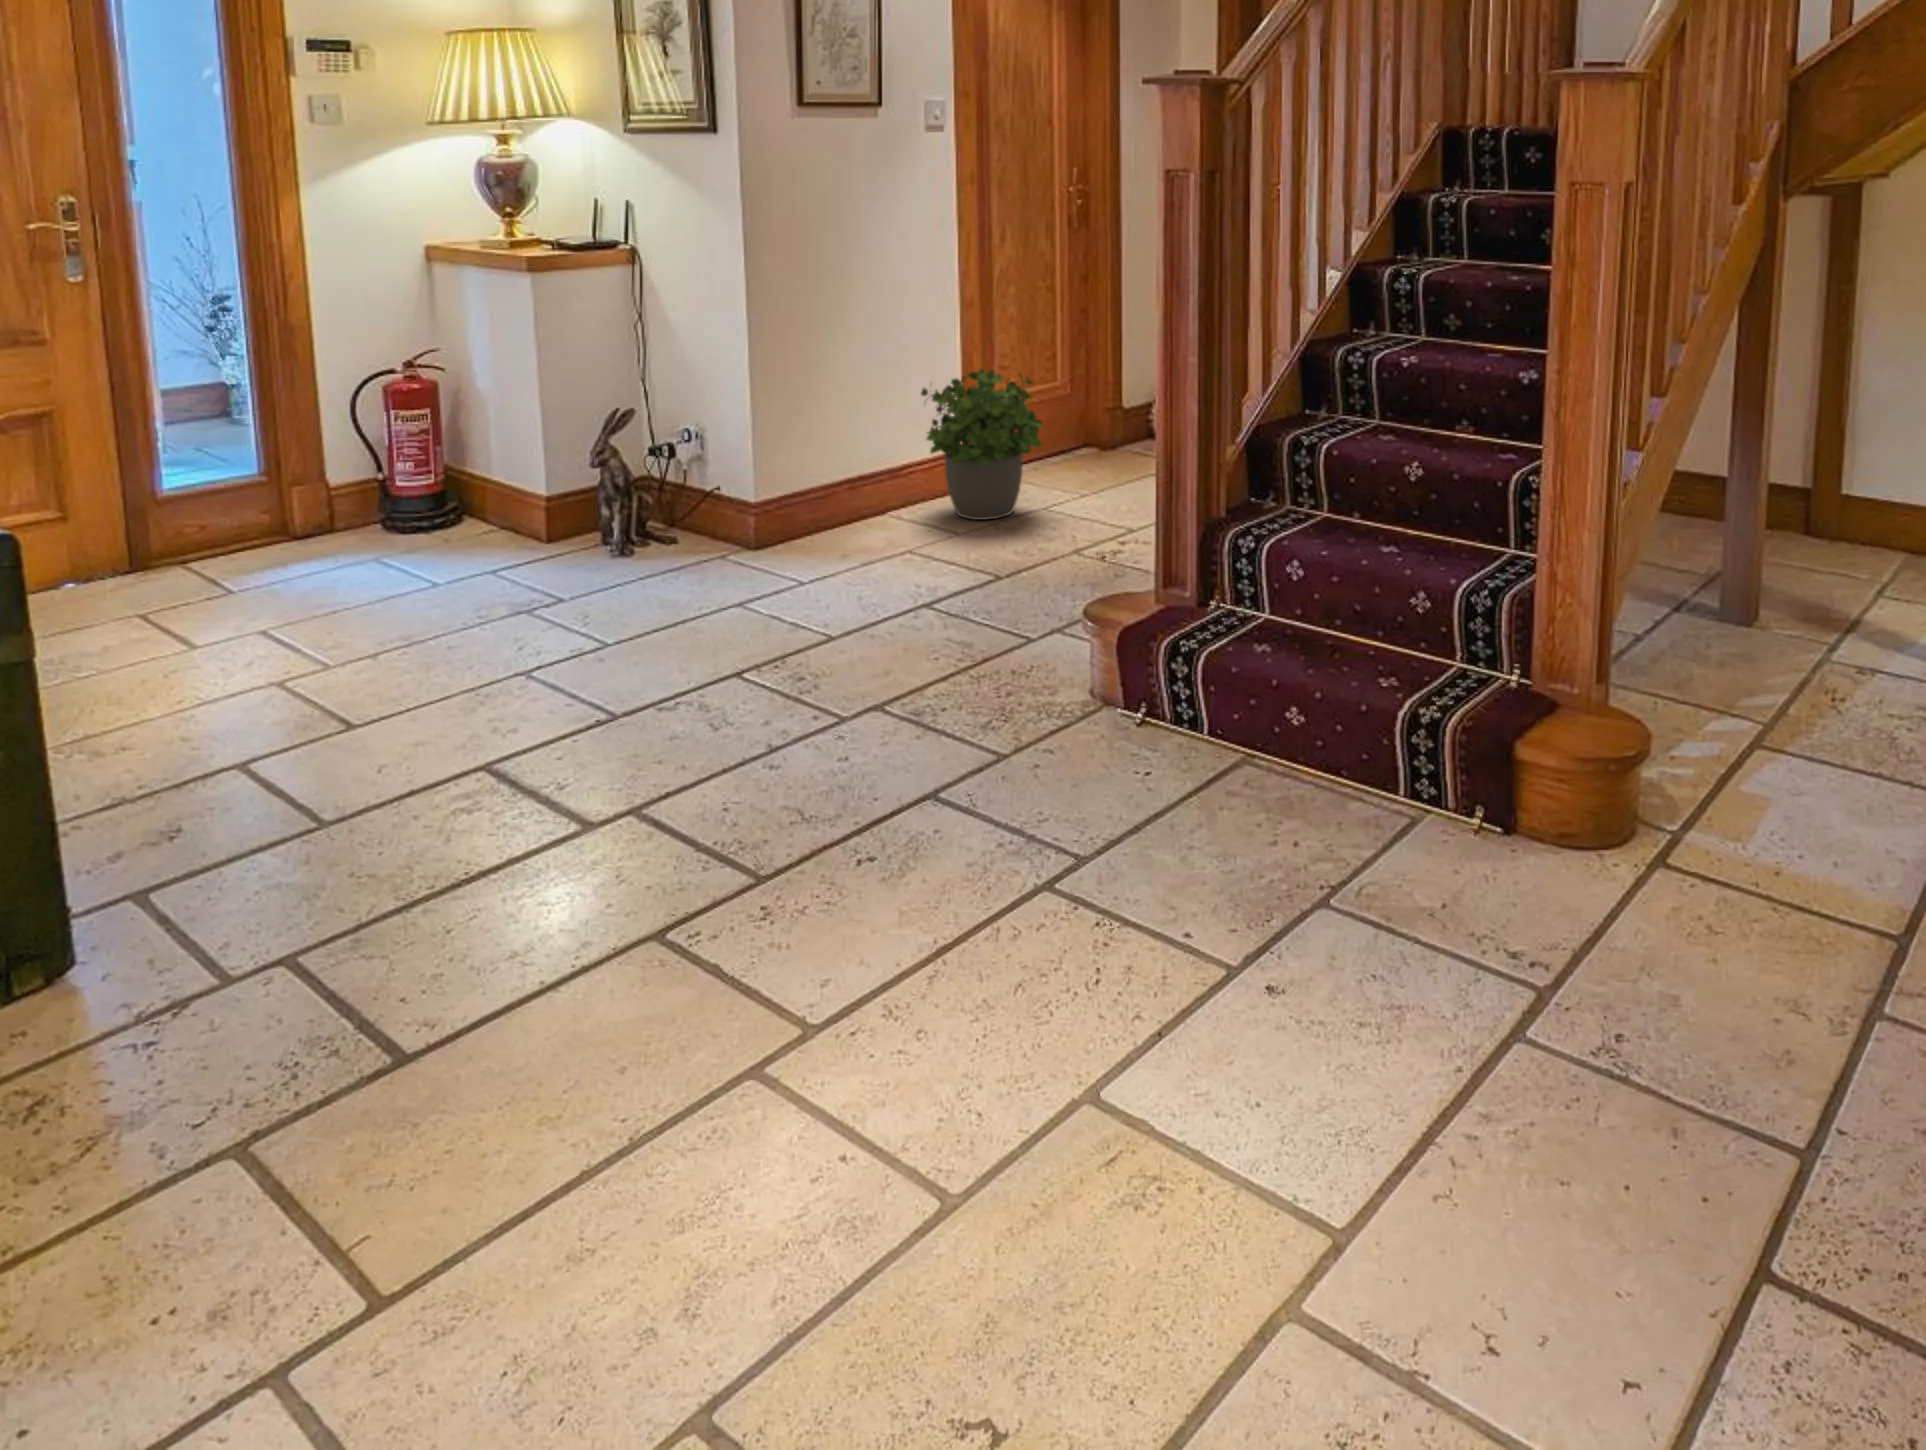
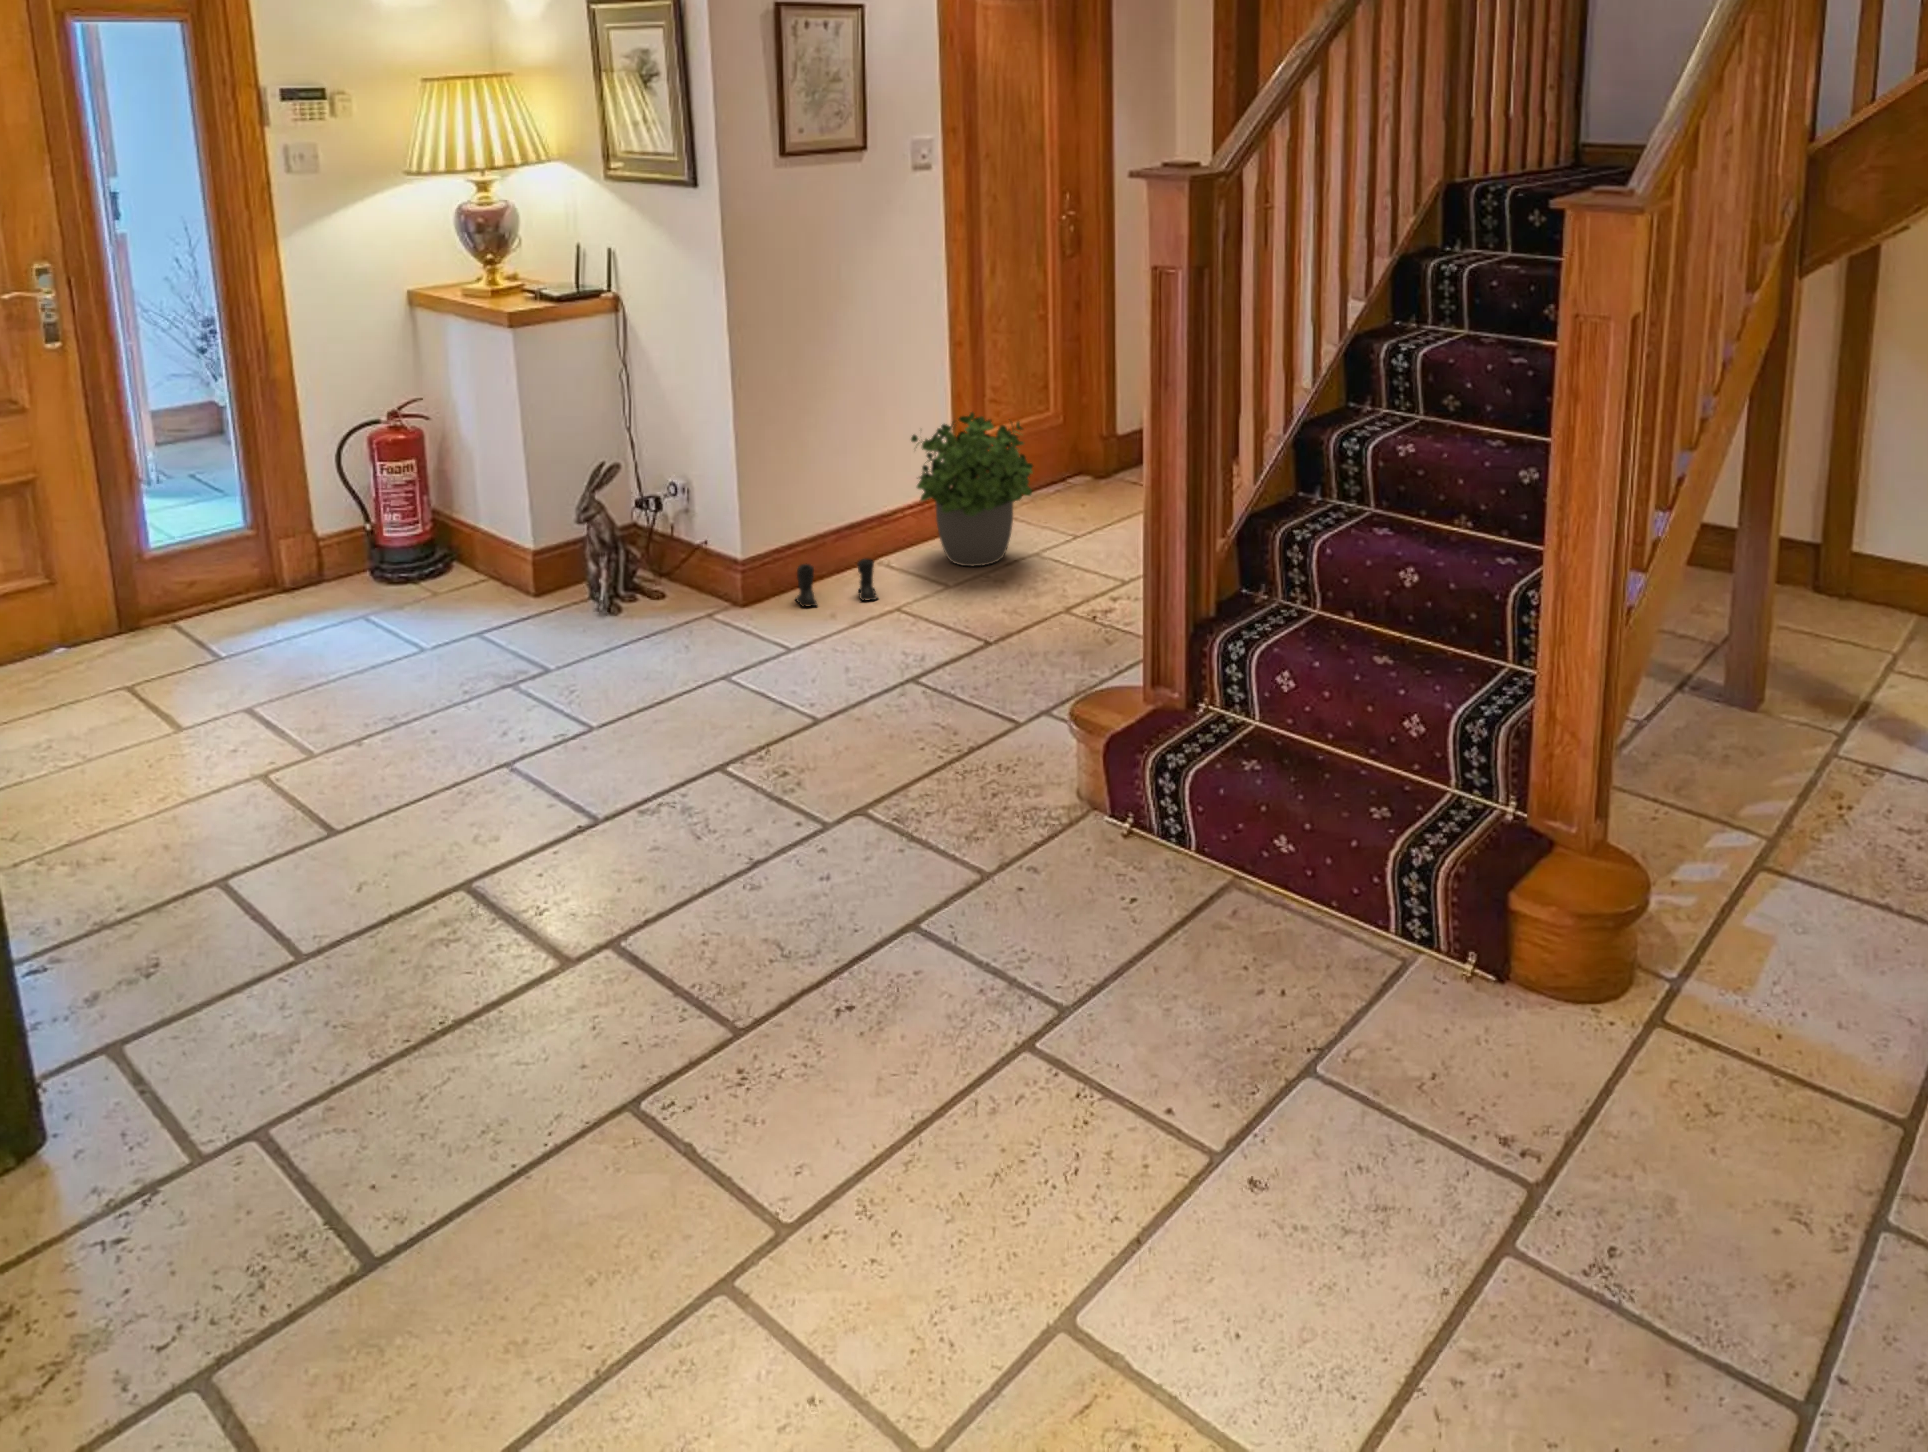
boots: none [804,507,889,552] -> present [796,559,878,607]

